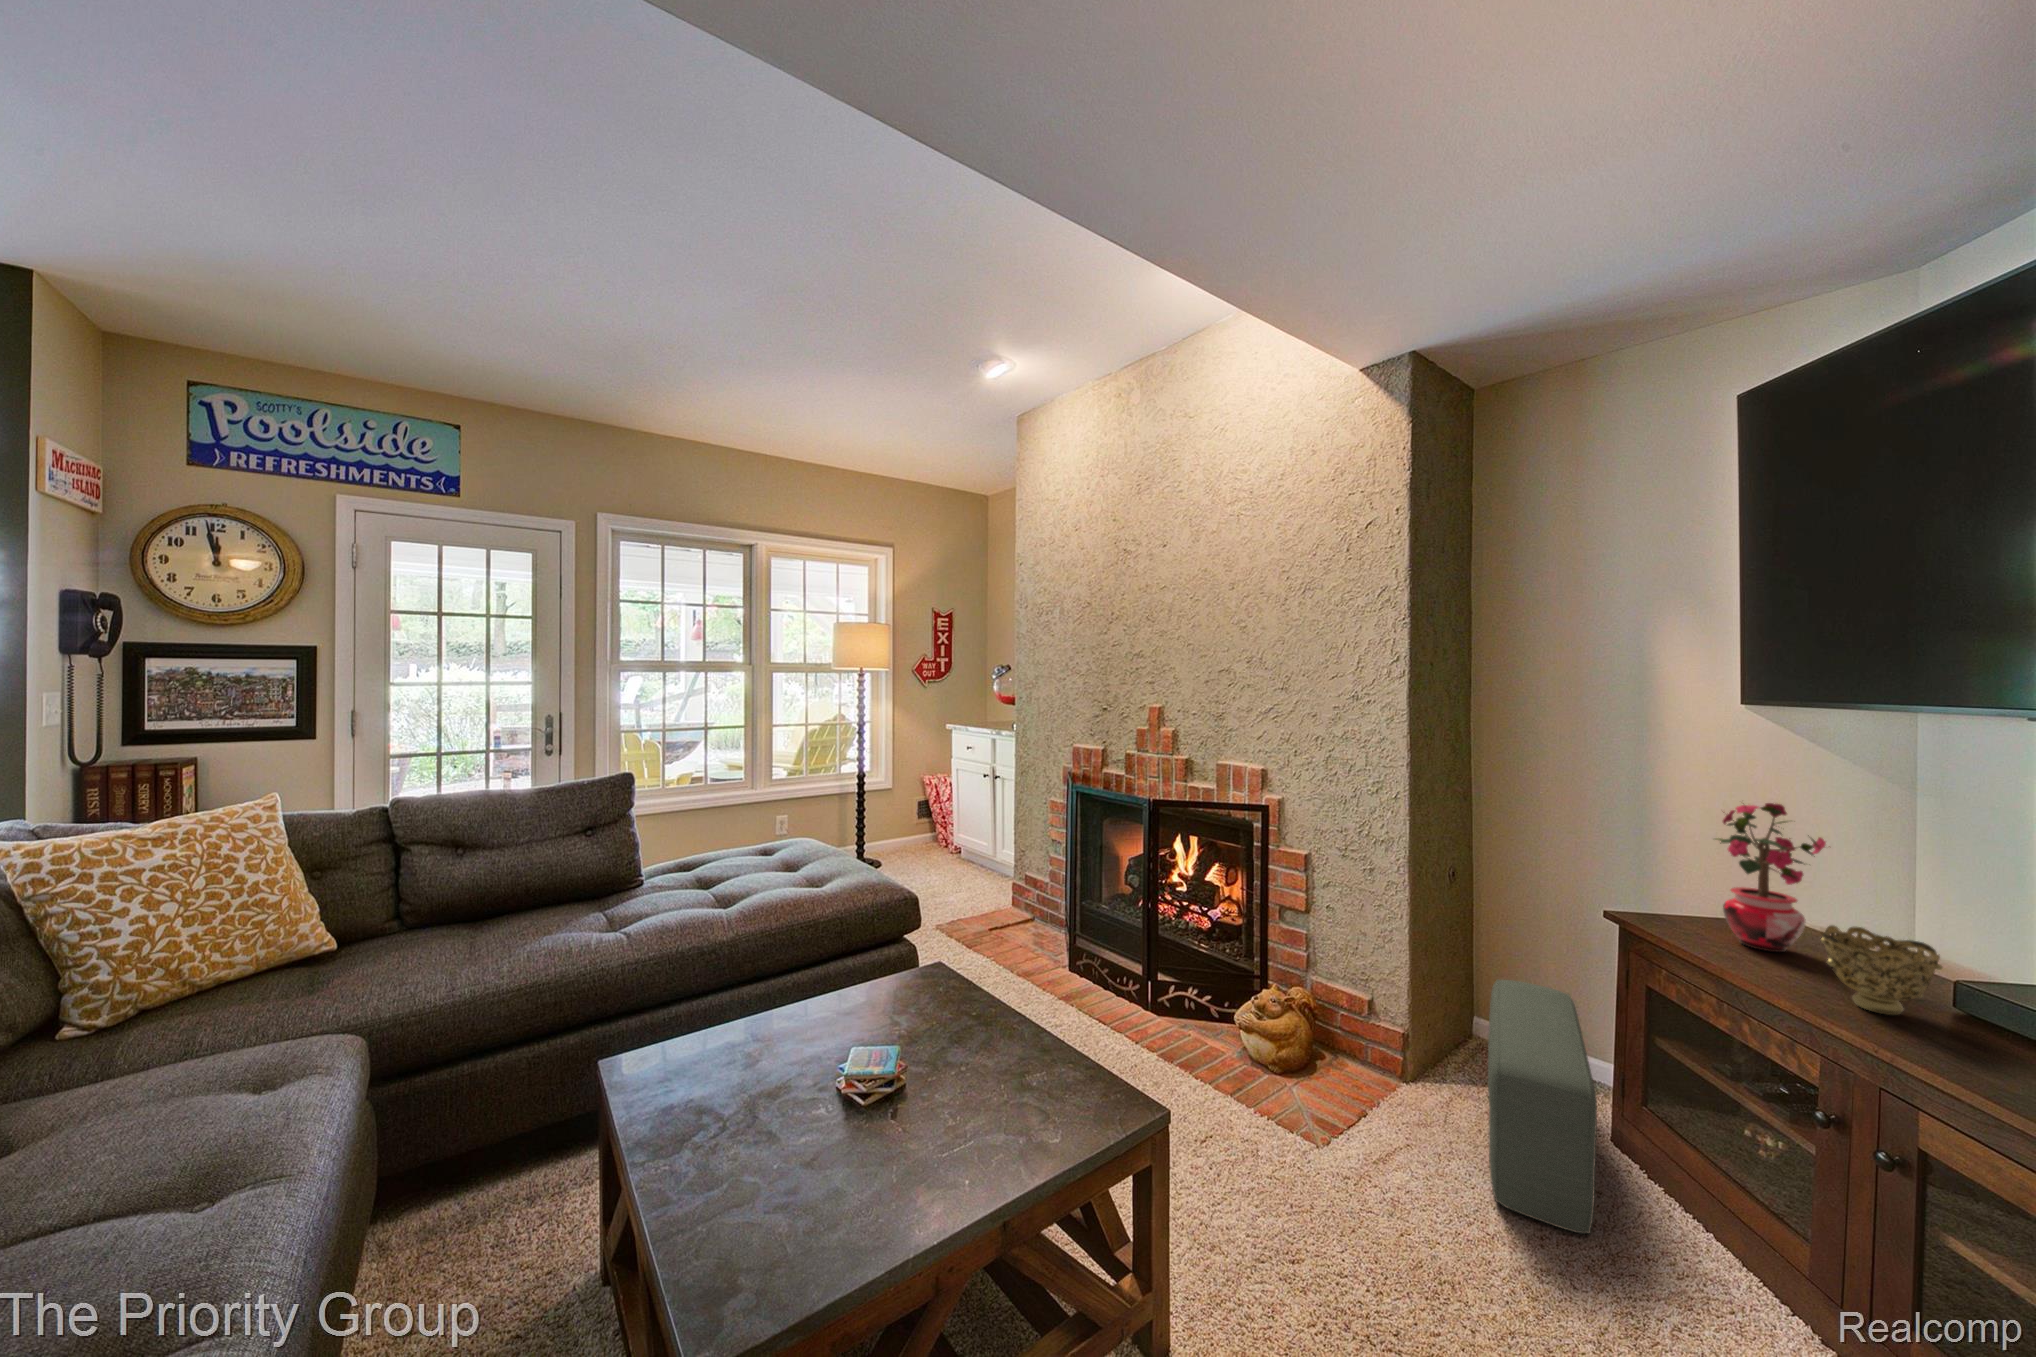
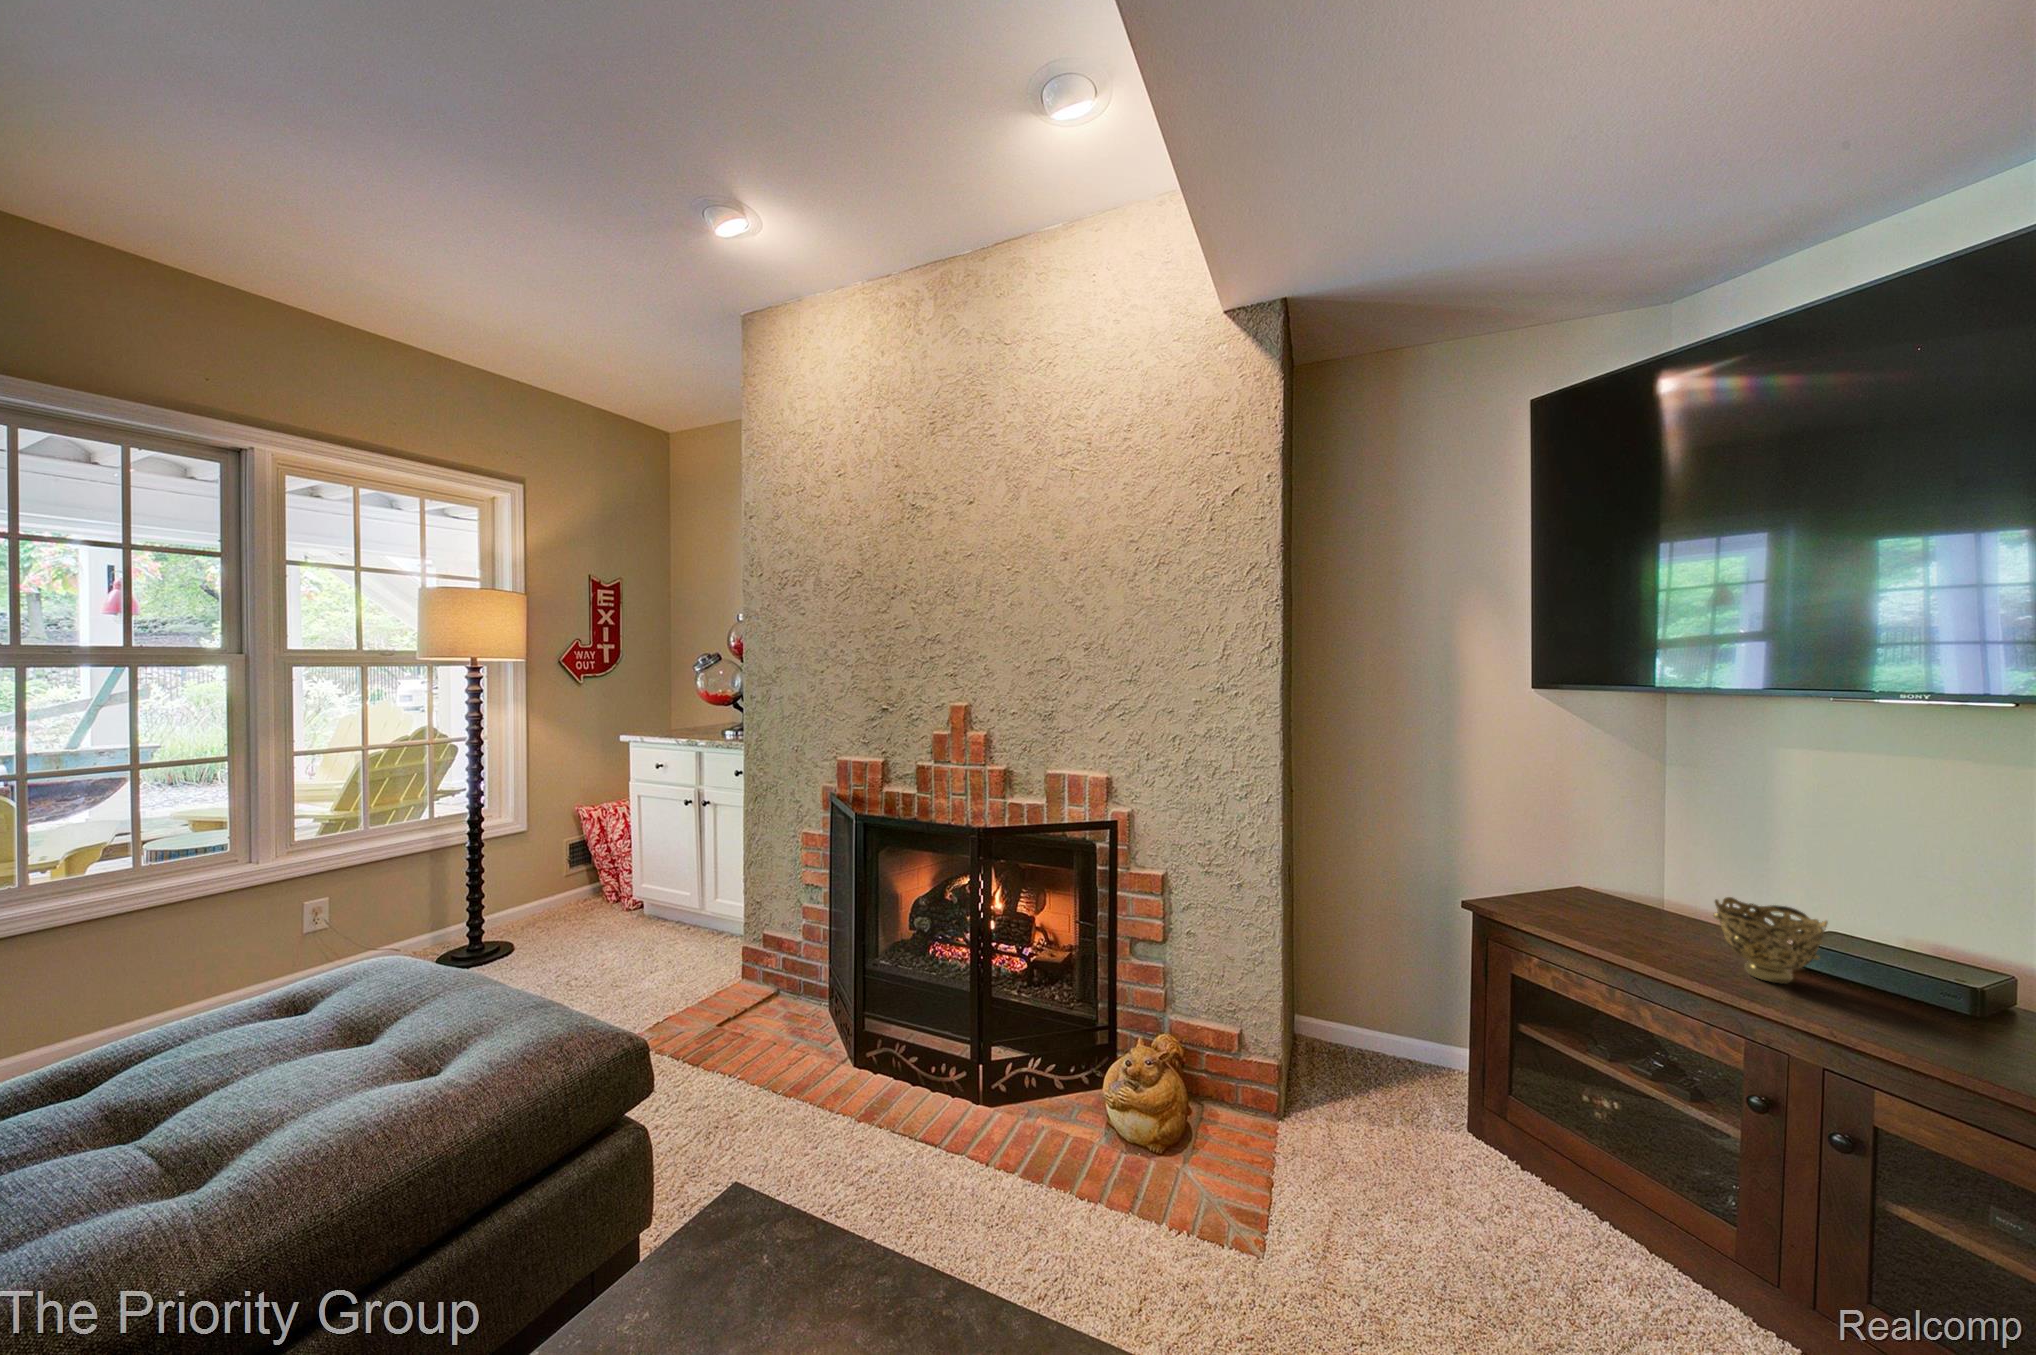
potted plant: present [1716,803,1826,952] -> none [1547,778,1652,922]
pouf: present [1488,980,1597,1234] -> none [1346,980,1576,1291]

